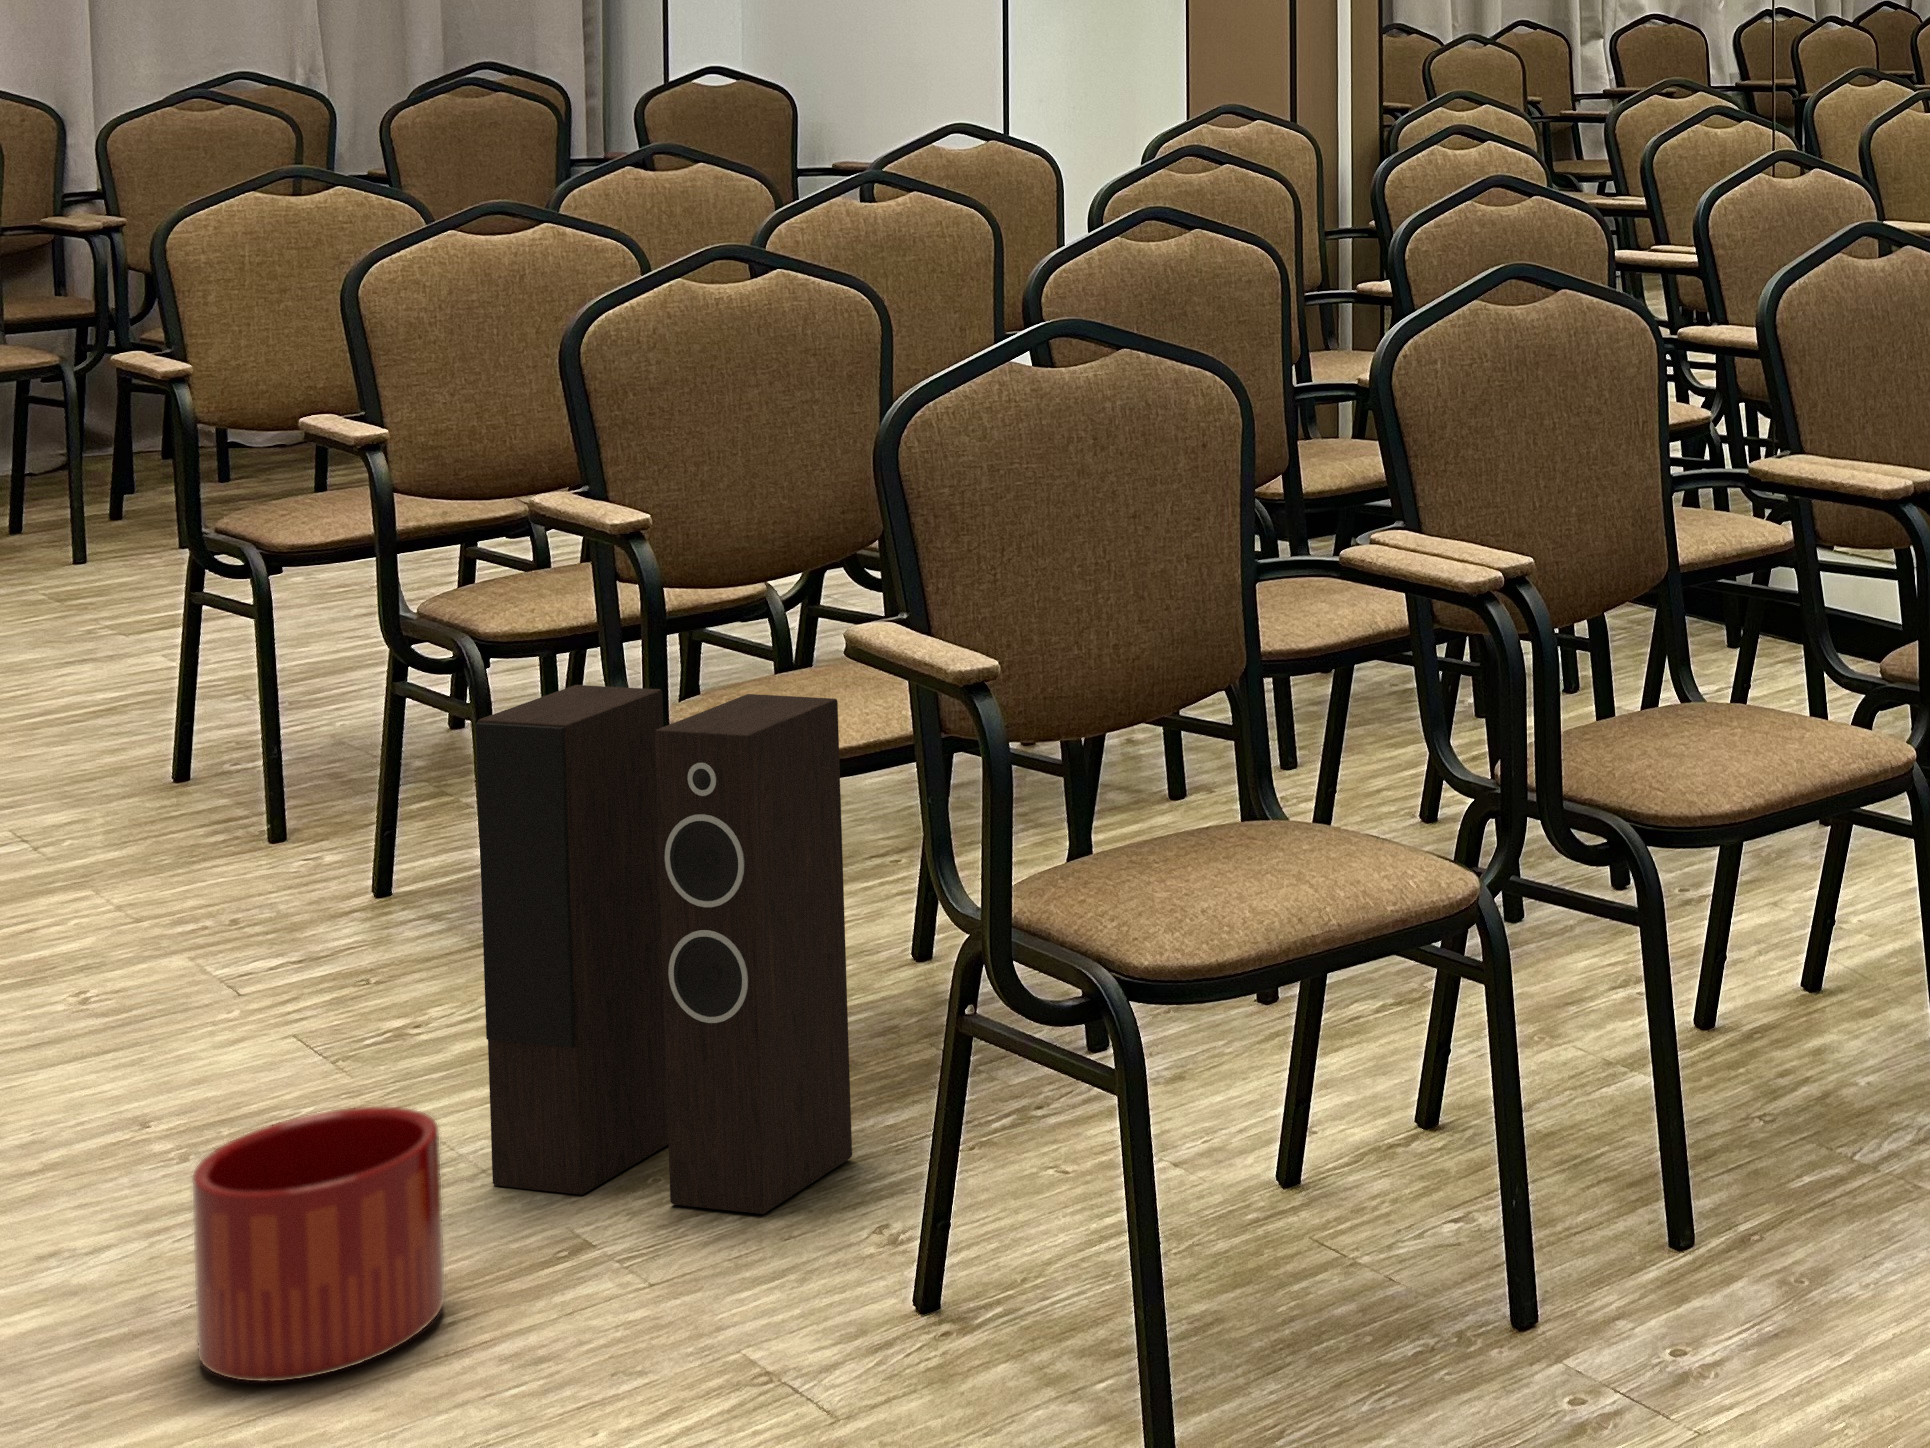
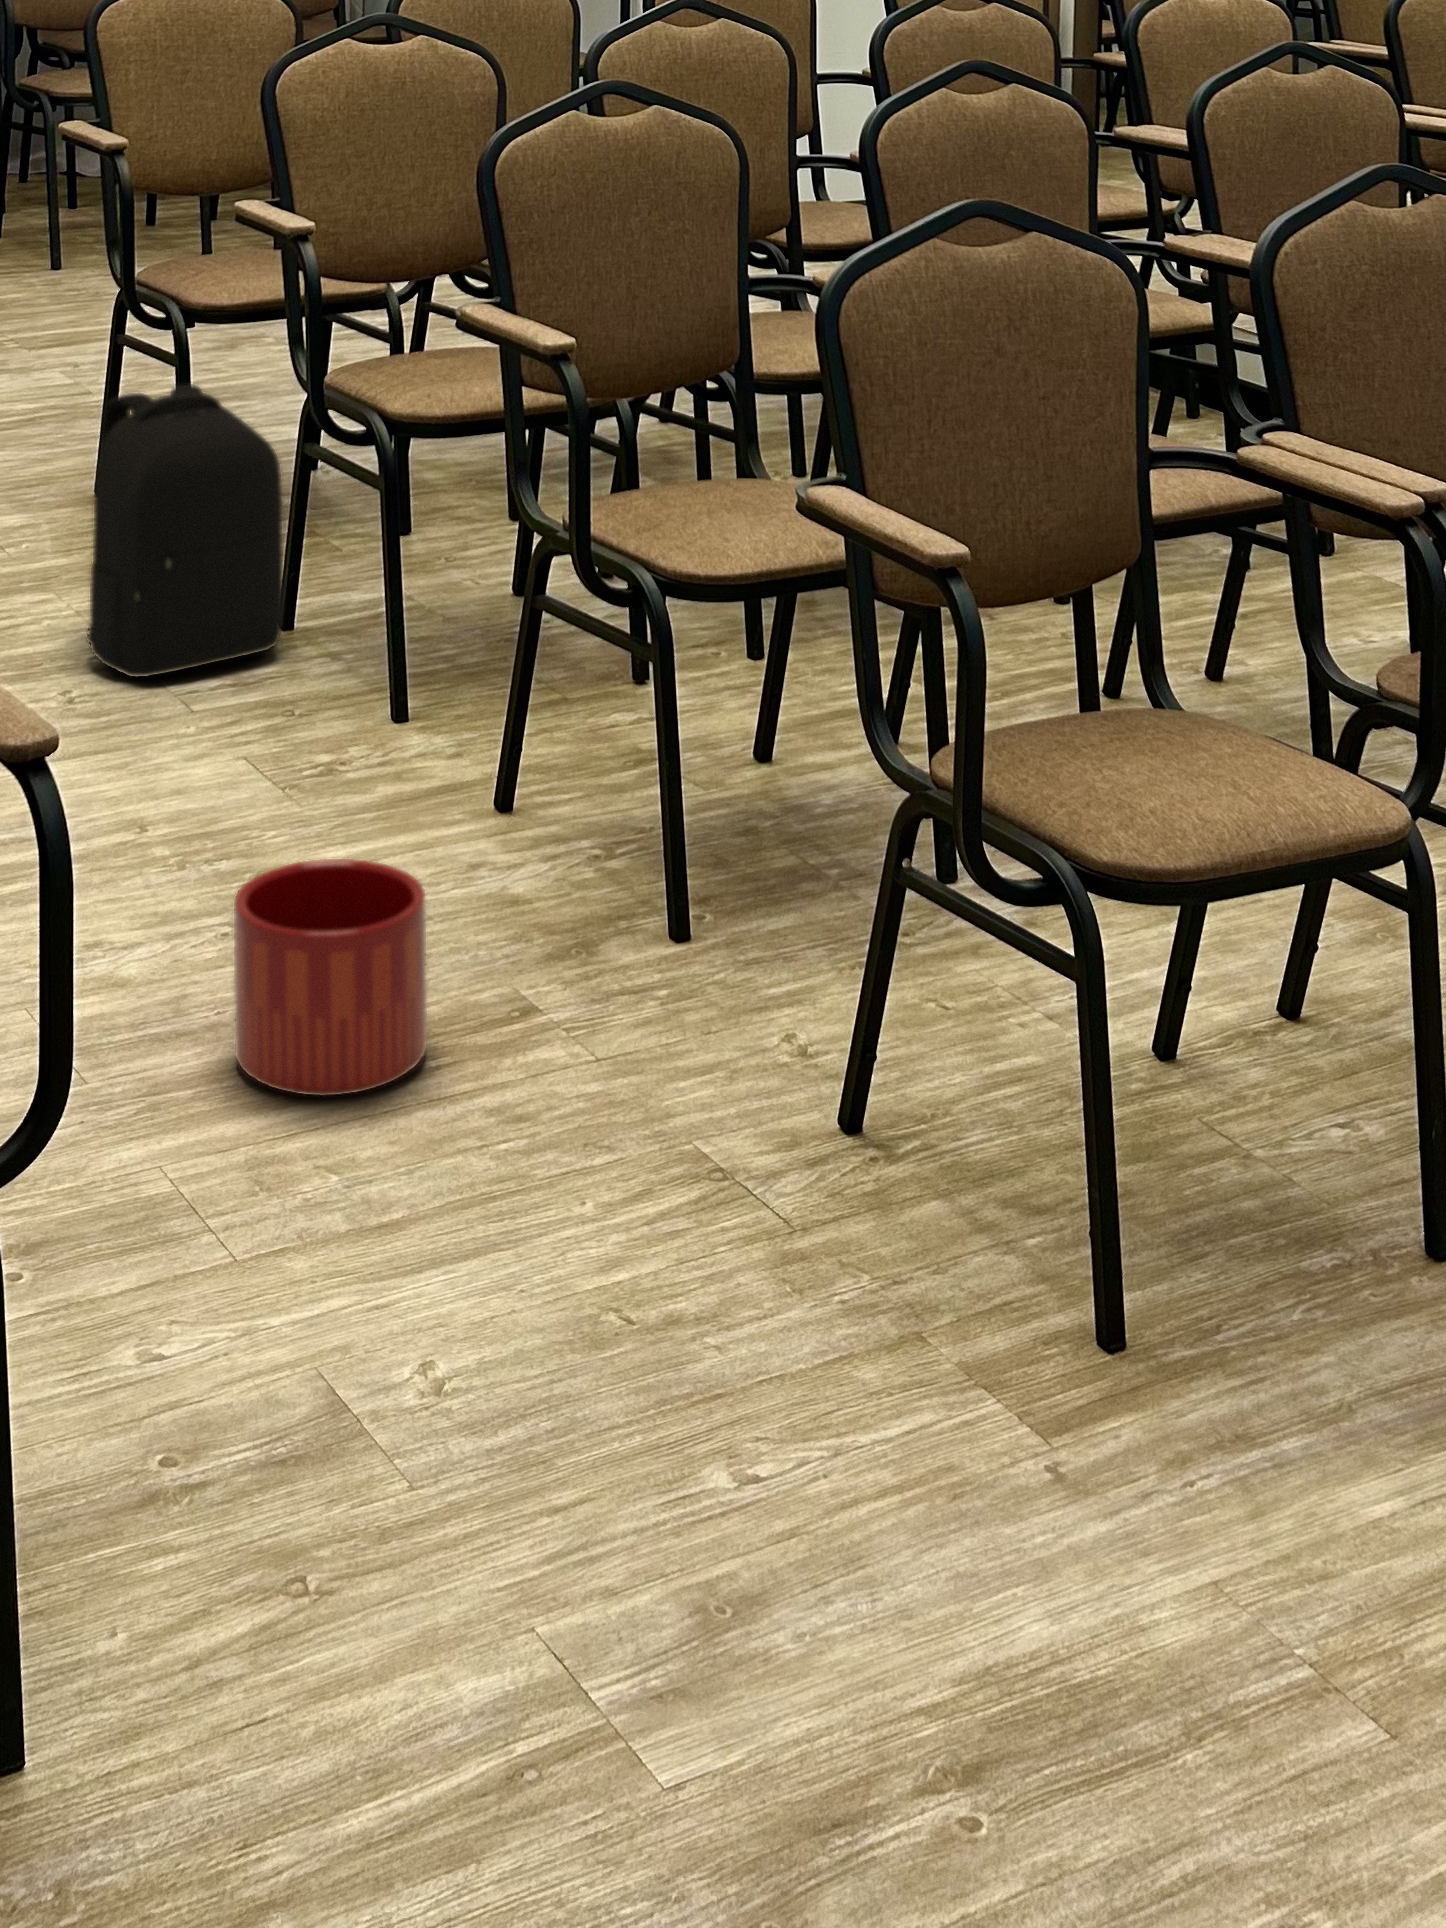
backpack: none [116,624,370,964] -> present [87,384,284,677]
speaker: present [476,685,852,1214] -> none [437,493,749,1004]

